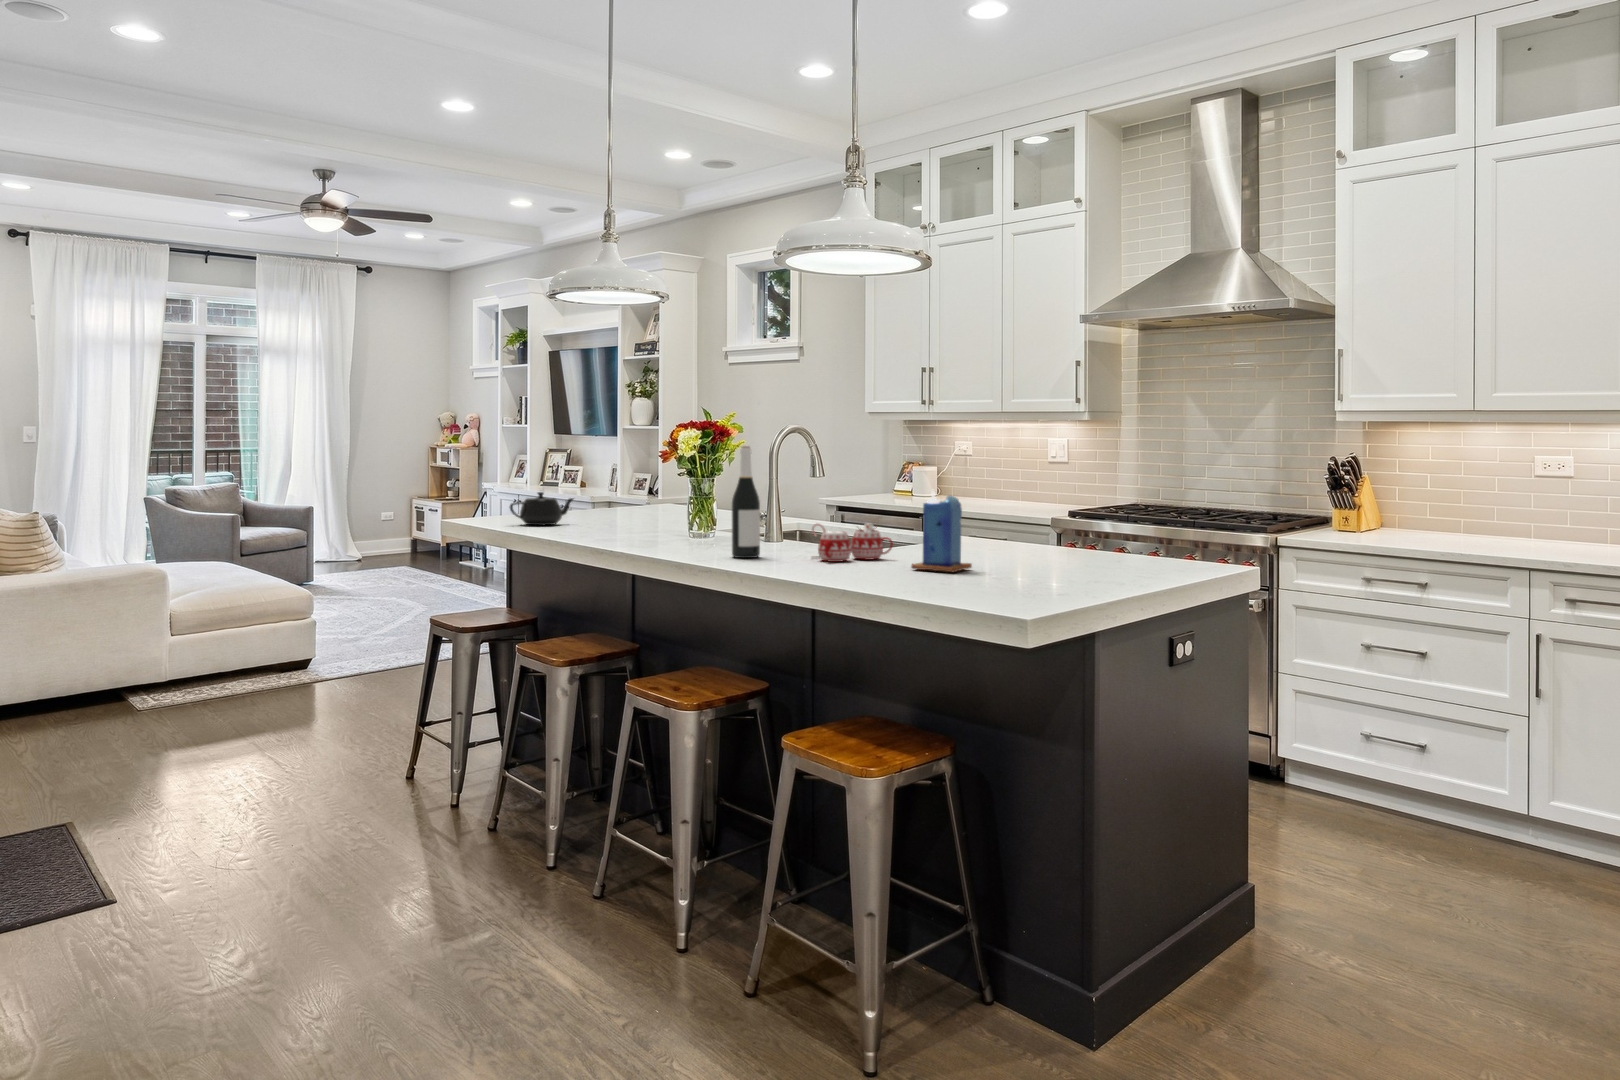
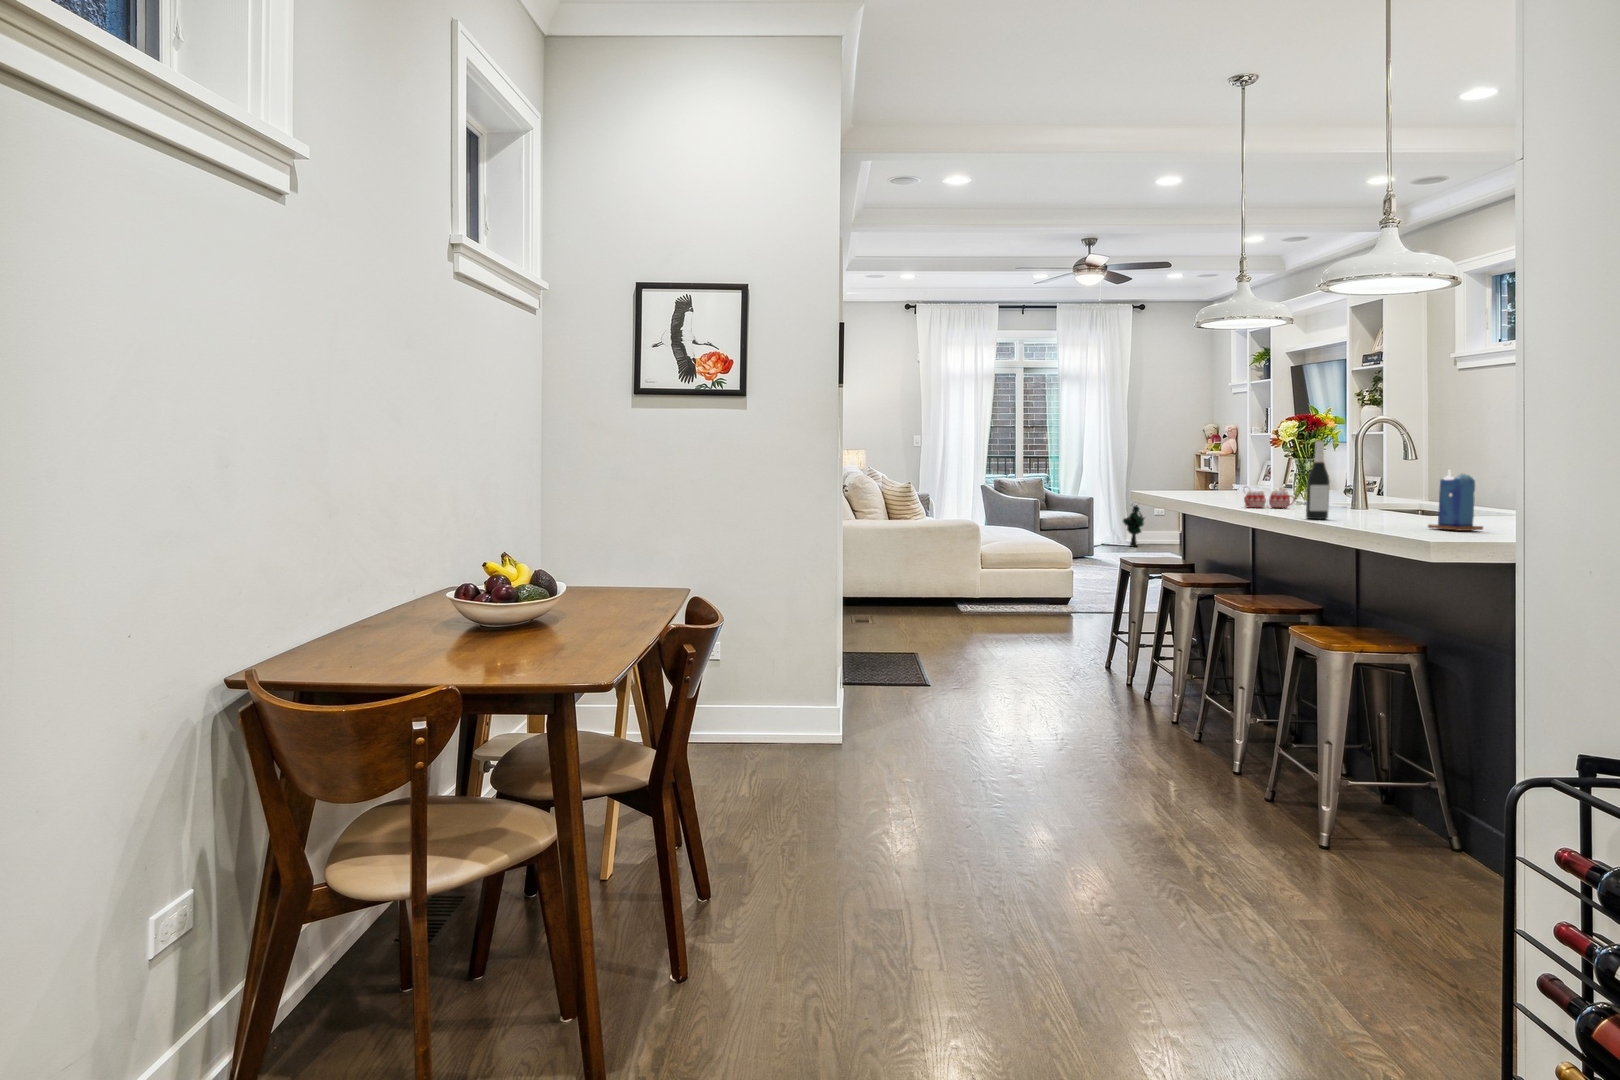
teapot: present [510,492,574,525] -> none [1186,478,1238,502]
decorative plant: none [350,508,380,563] -> present [1123,505,1144,547]
mug: present [812,523,893,562] -> present [1244,487,1295,508]

